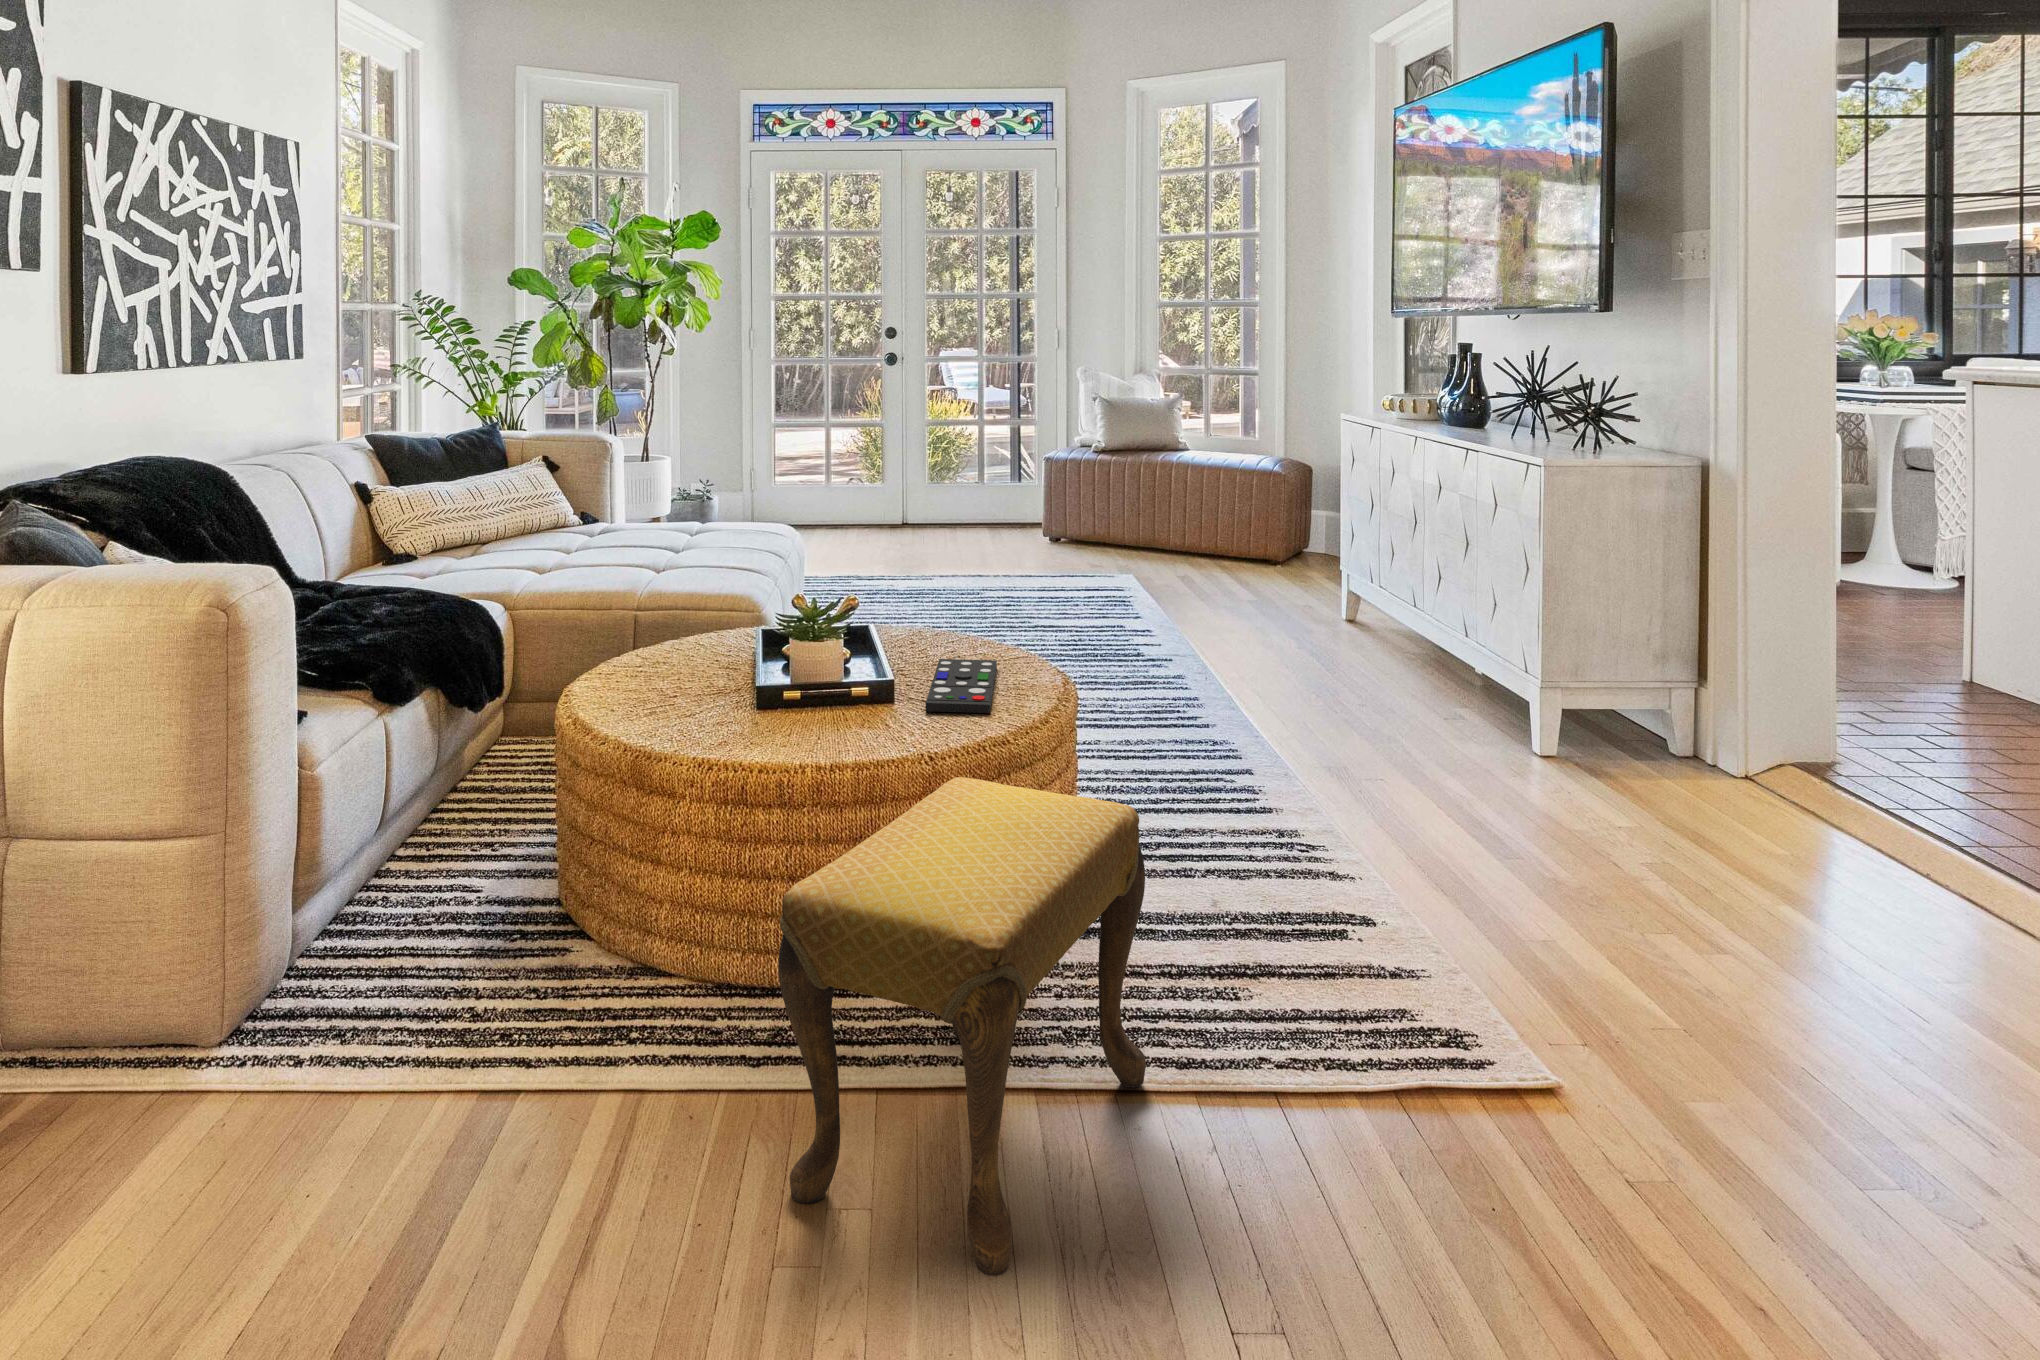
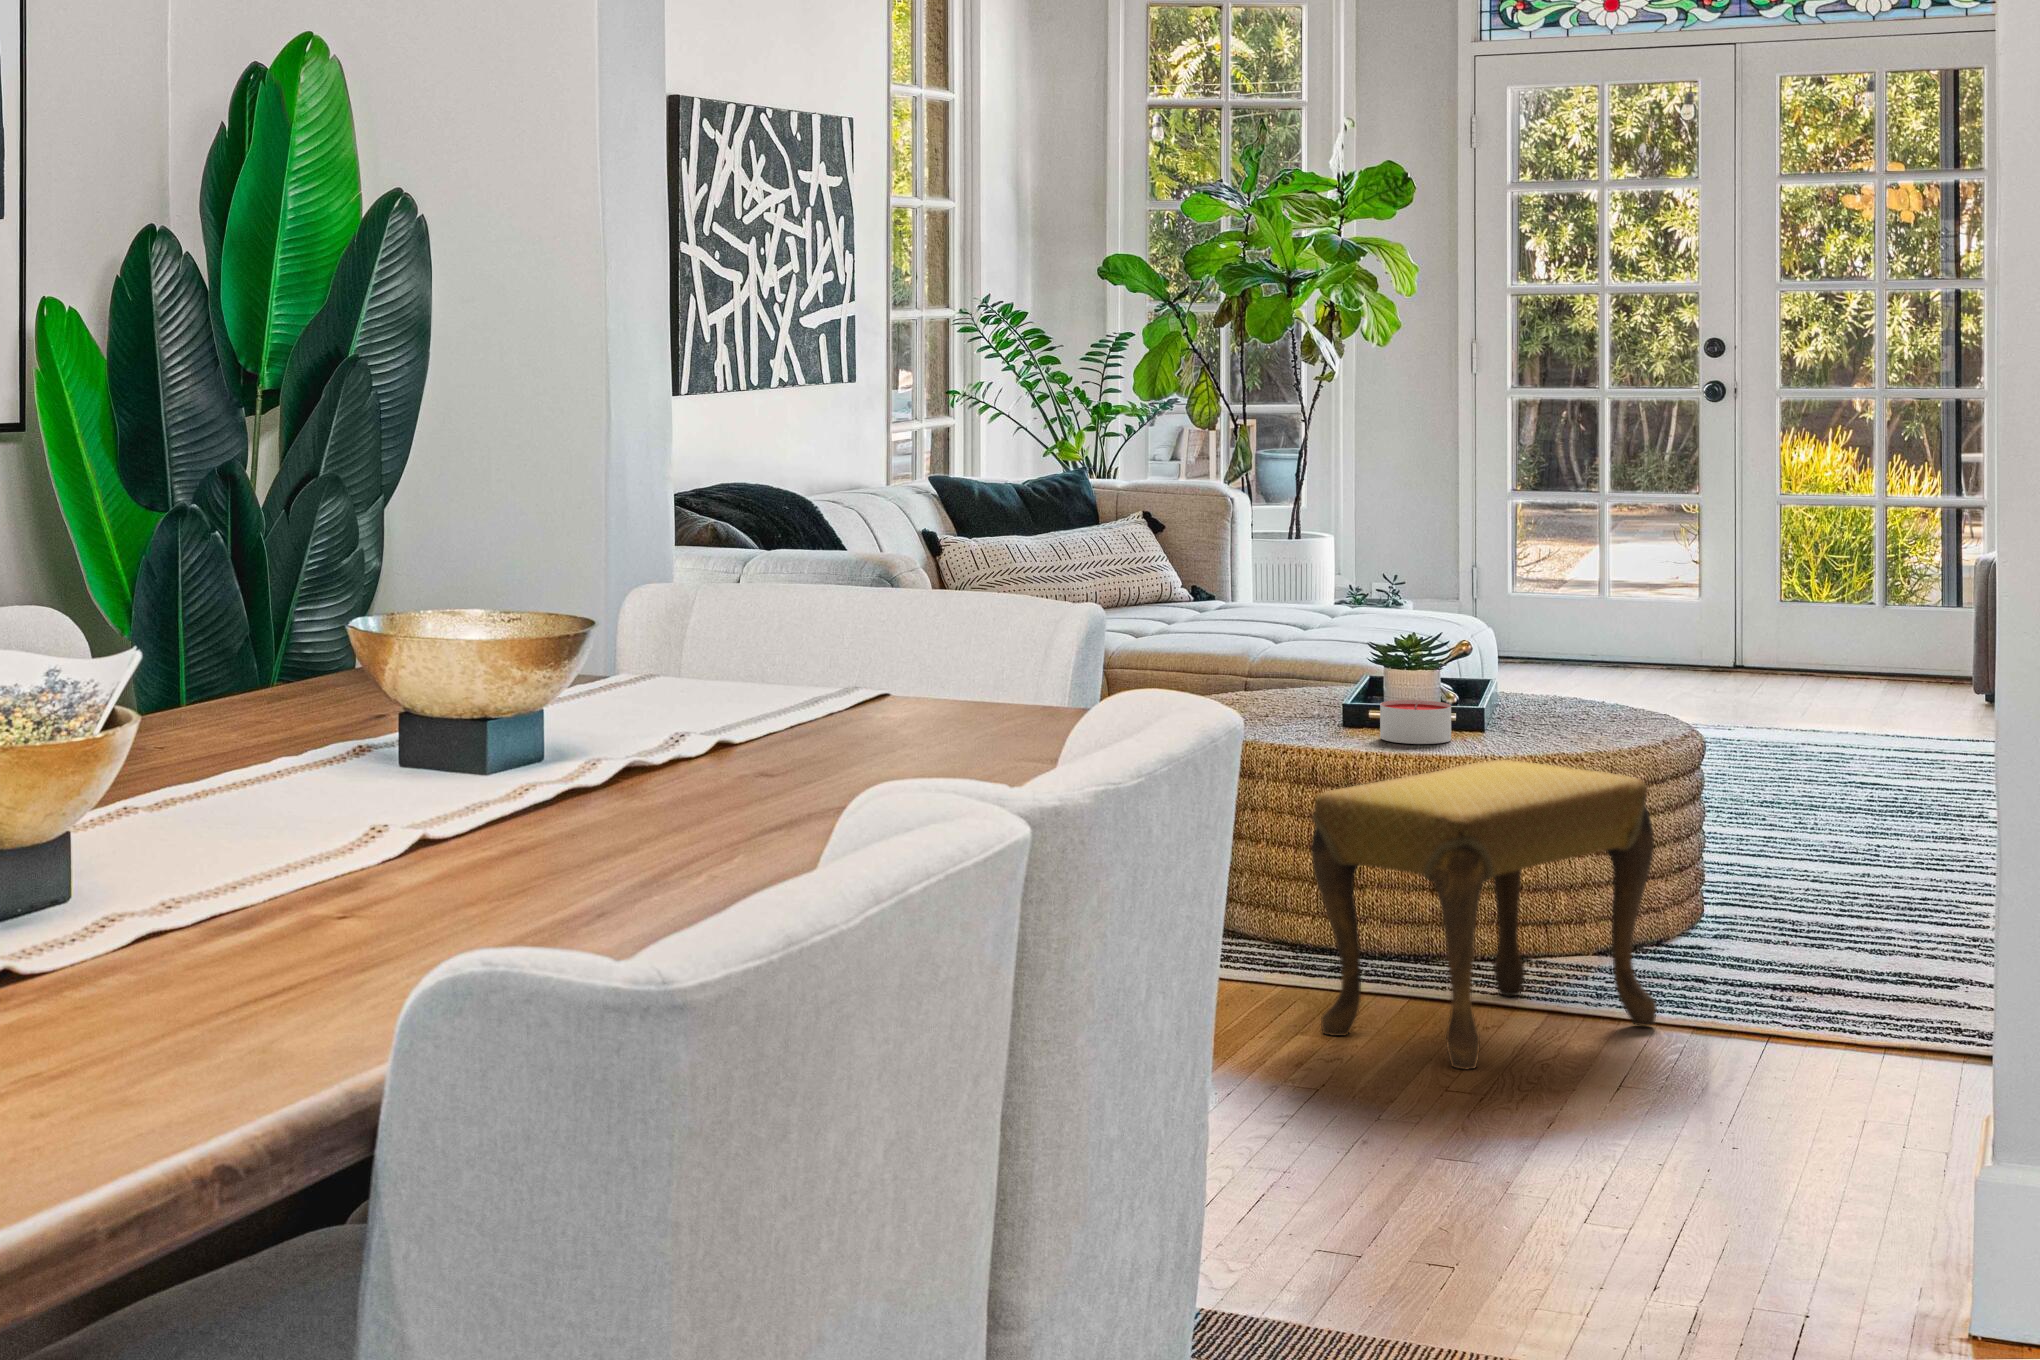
remote control: present [926,659,997,713] -> none [1507,703,1612,737]
candle: none [807,687,879,744] -> present [1380,700,1451,744]

